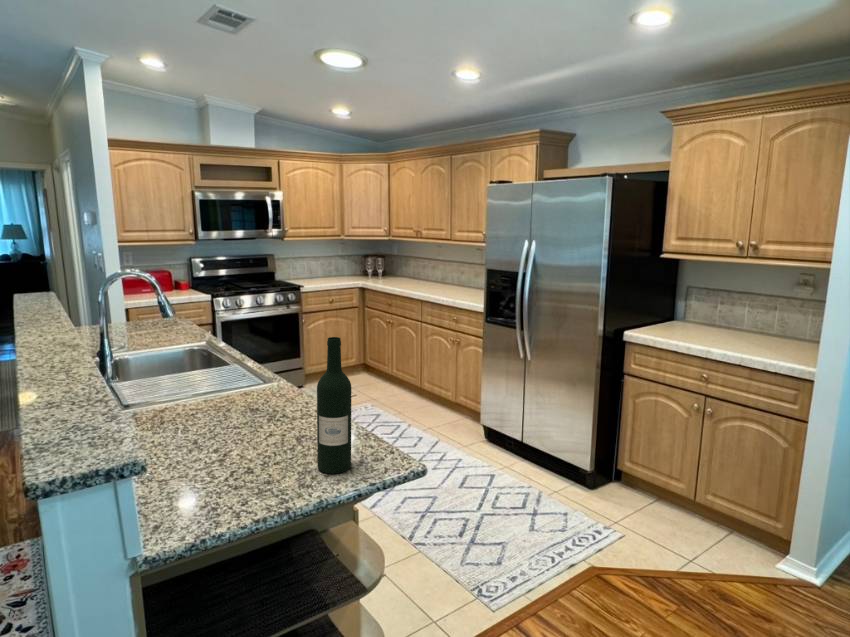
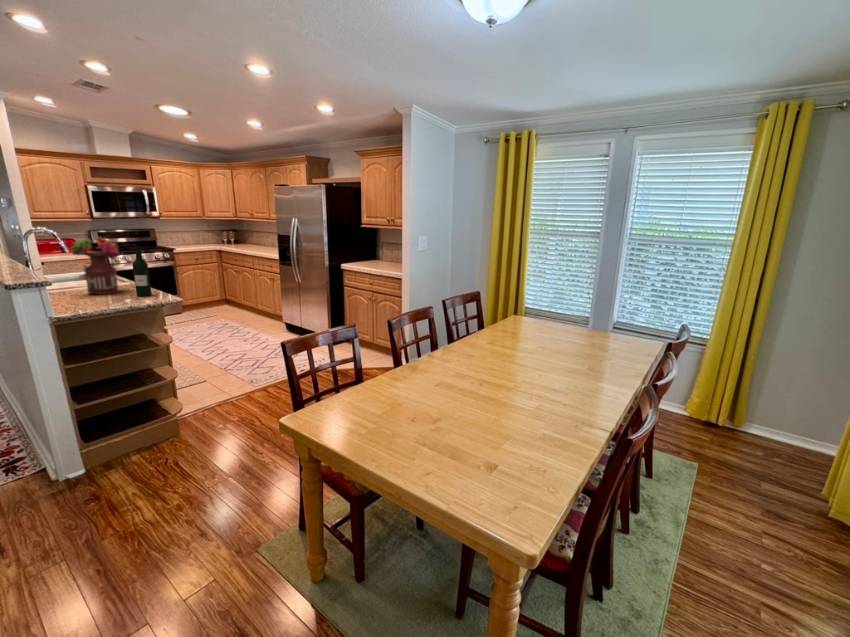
flower arrangement: none [175,304,284,453] -> present [71,237,119,294]

